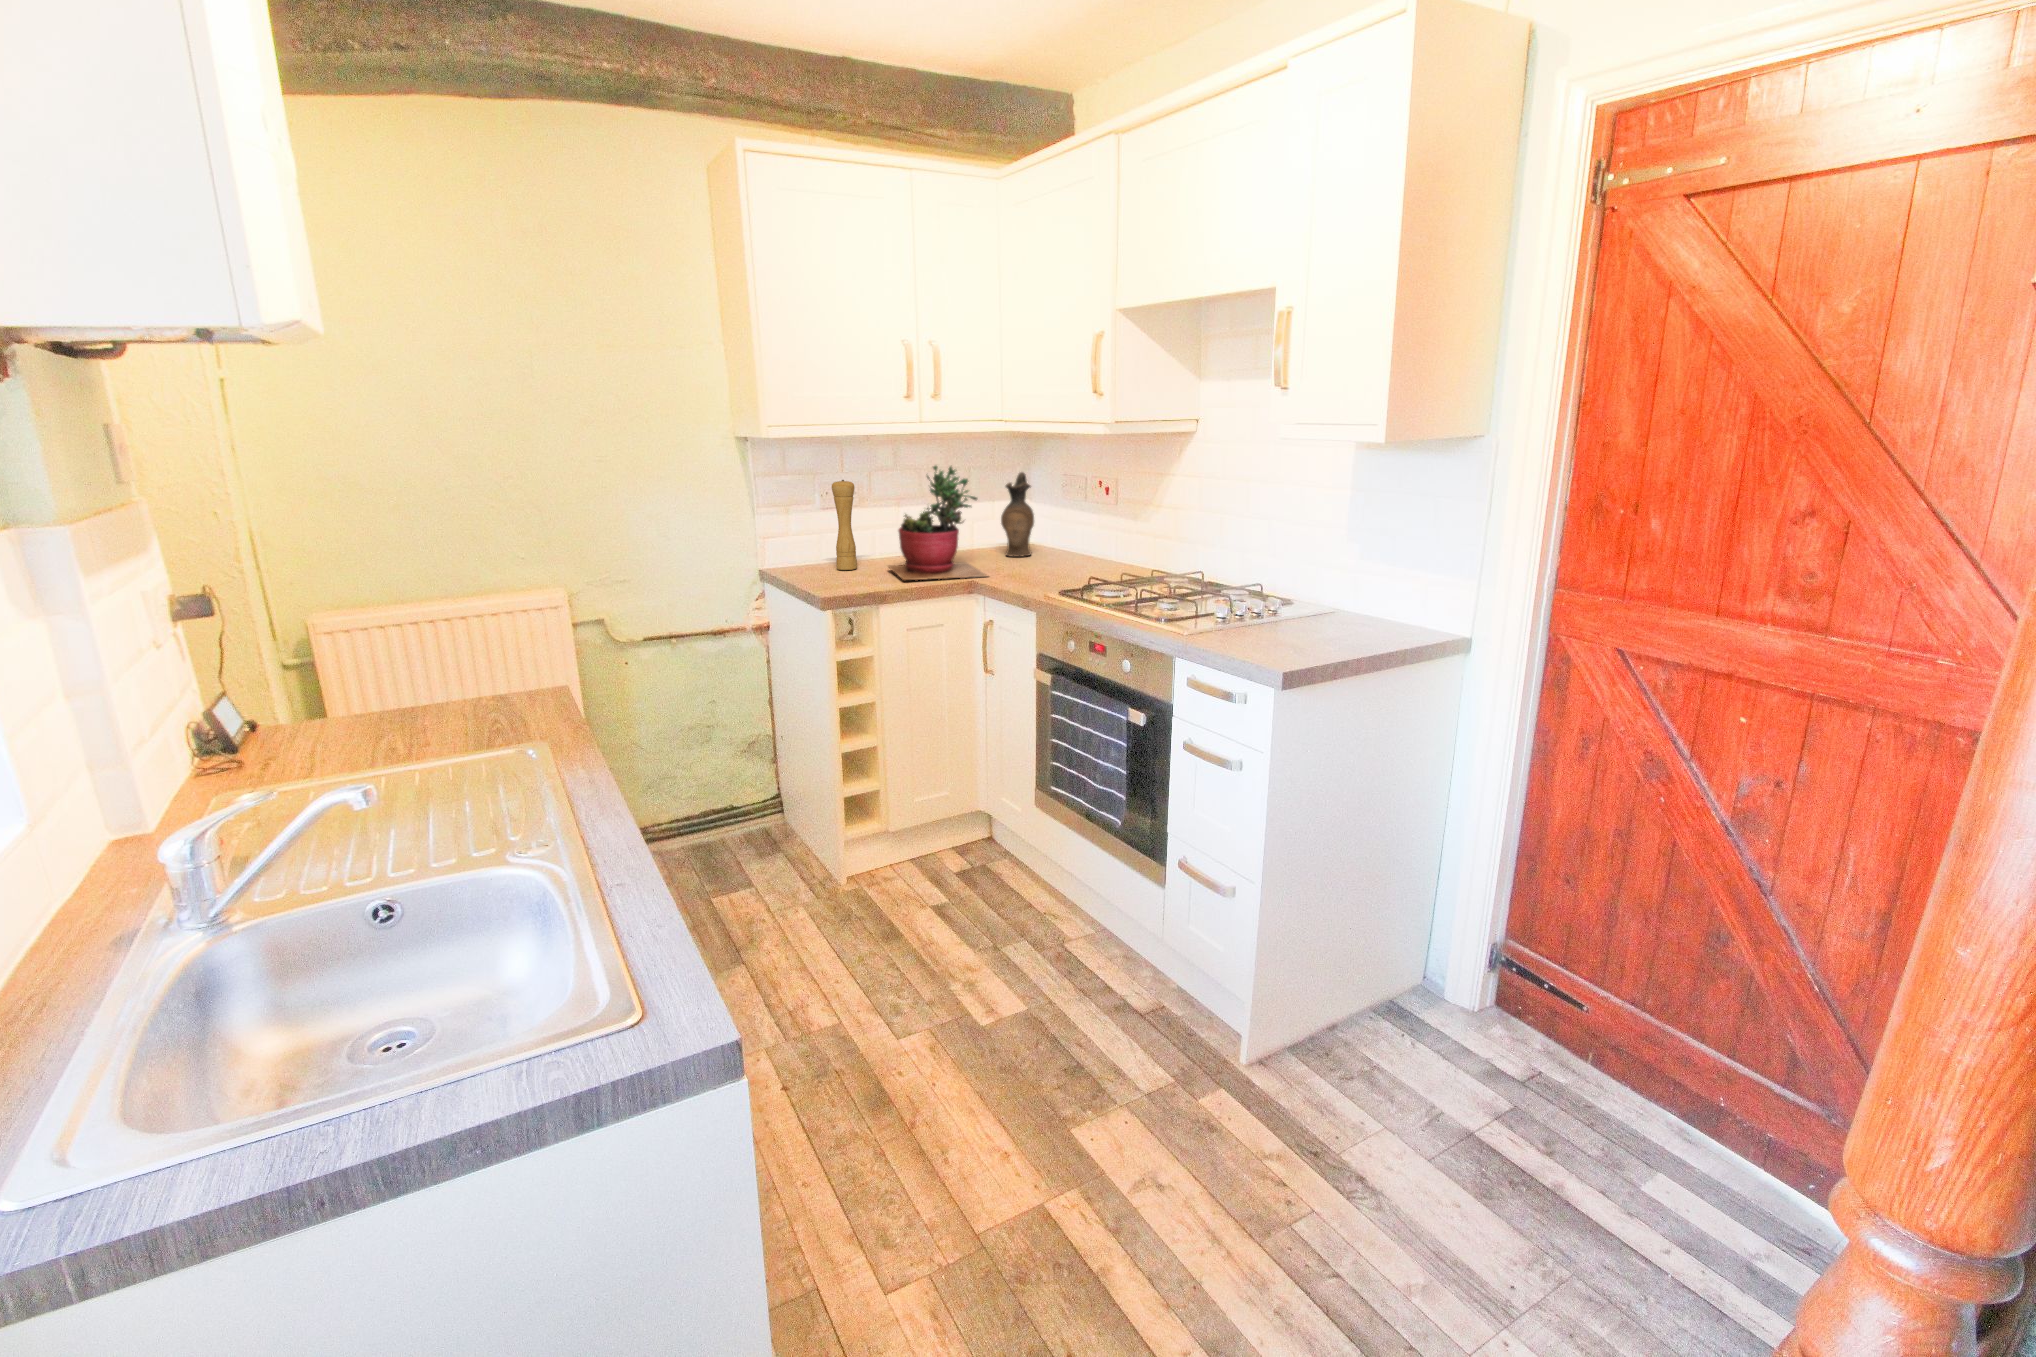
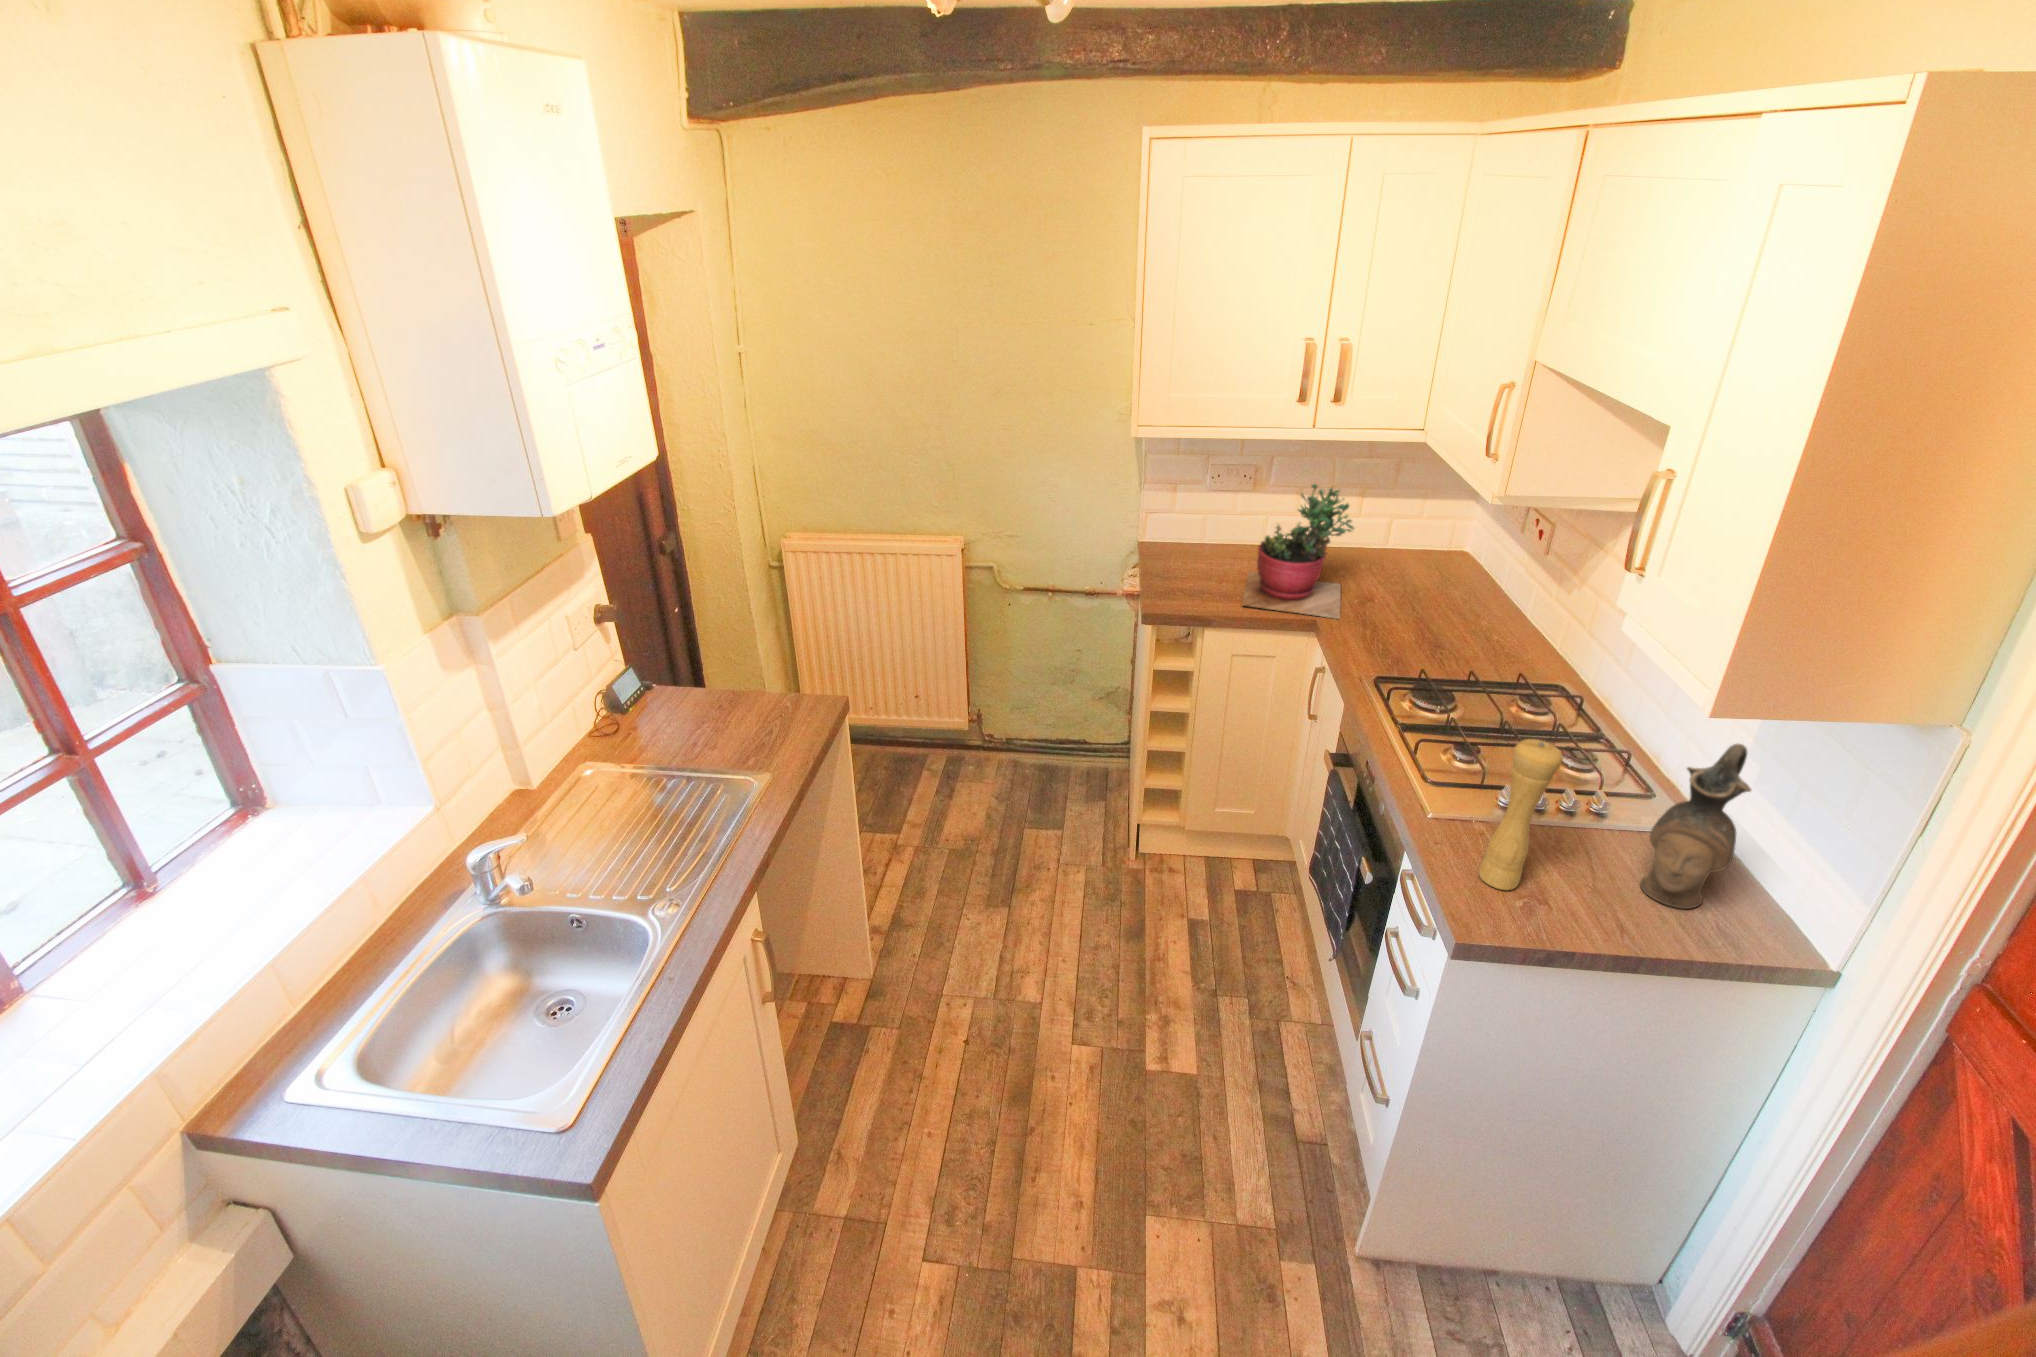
ceramic pitcher: present [1001,472,1034,557] -> present [1640,744,1751,909]
pepper mill: present [832,480,857,570] -> present [1479,739,1563,890]

